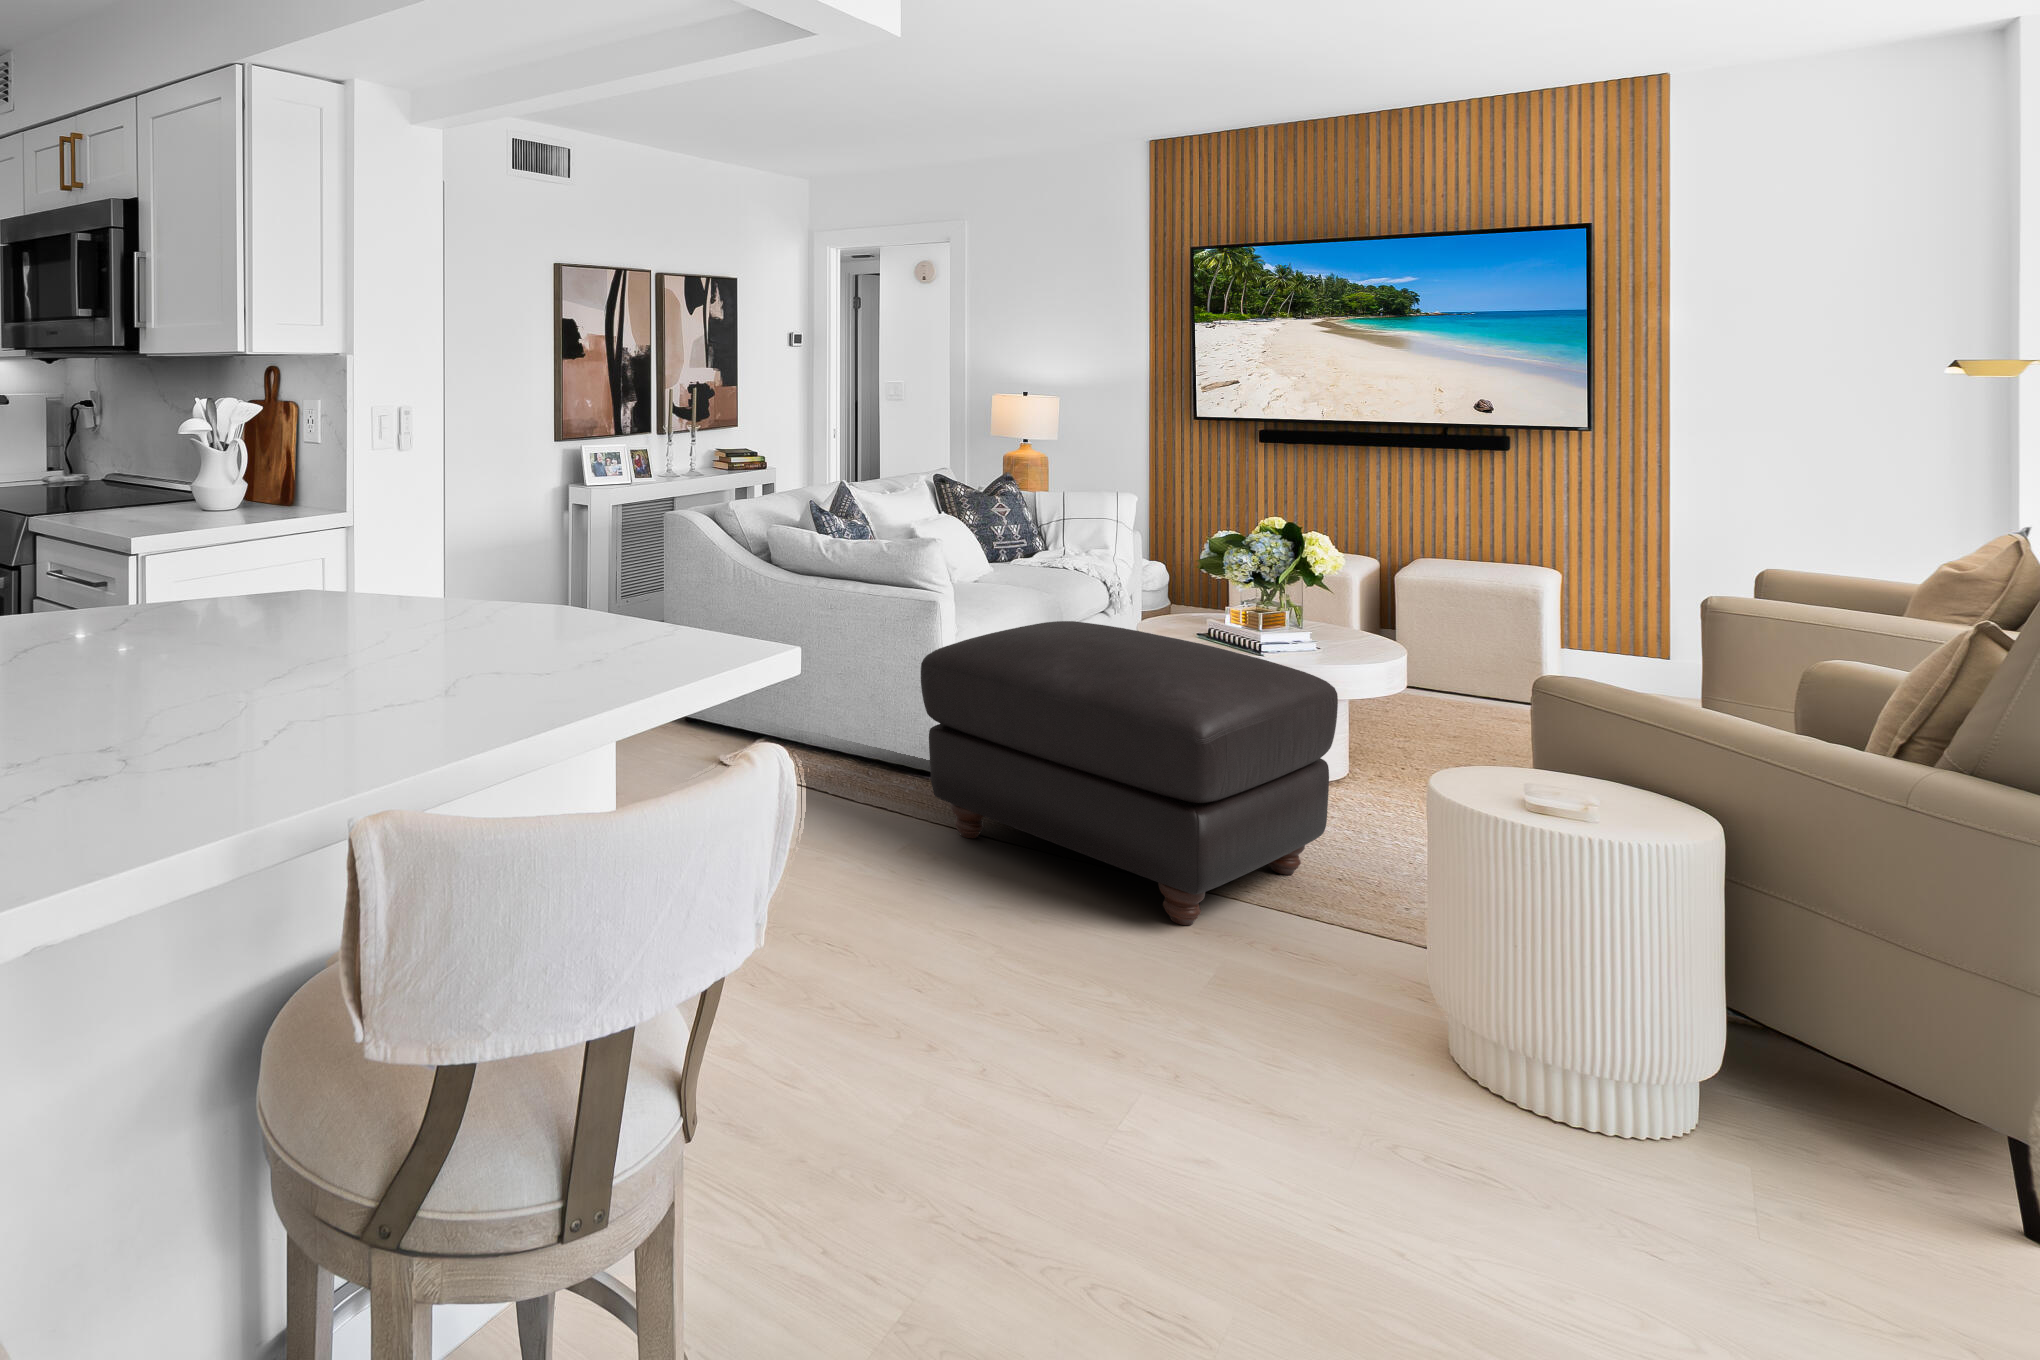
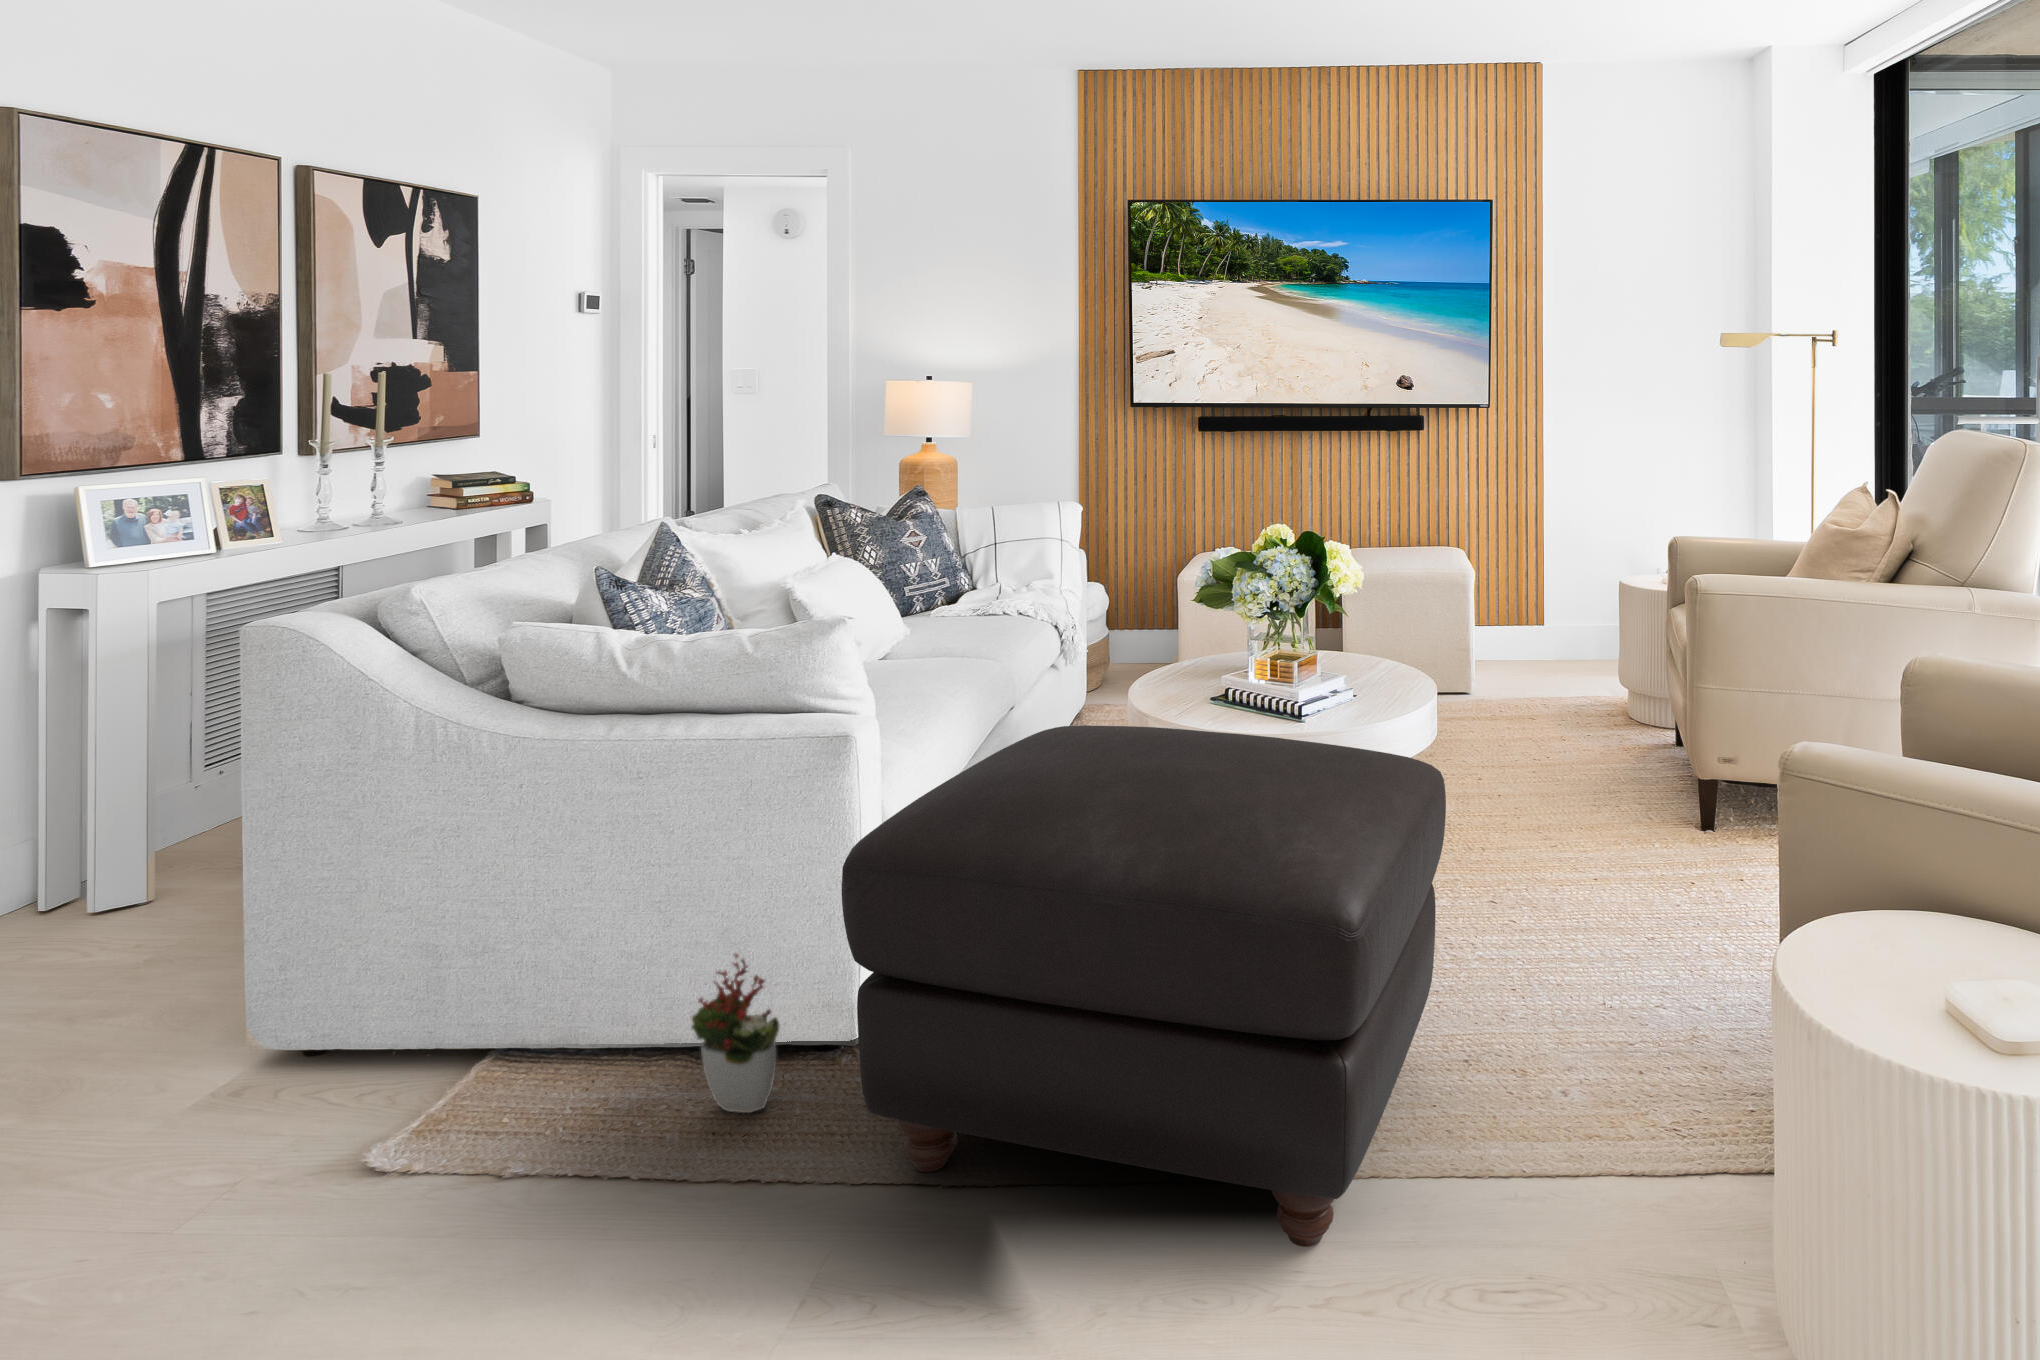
decorative plant: none [849,709,893,793] -> present [692,954,779,1113]

